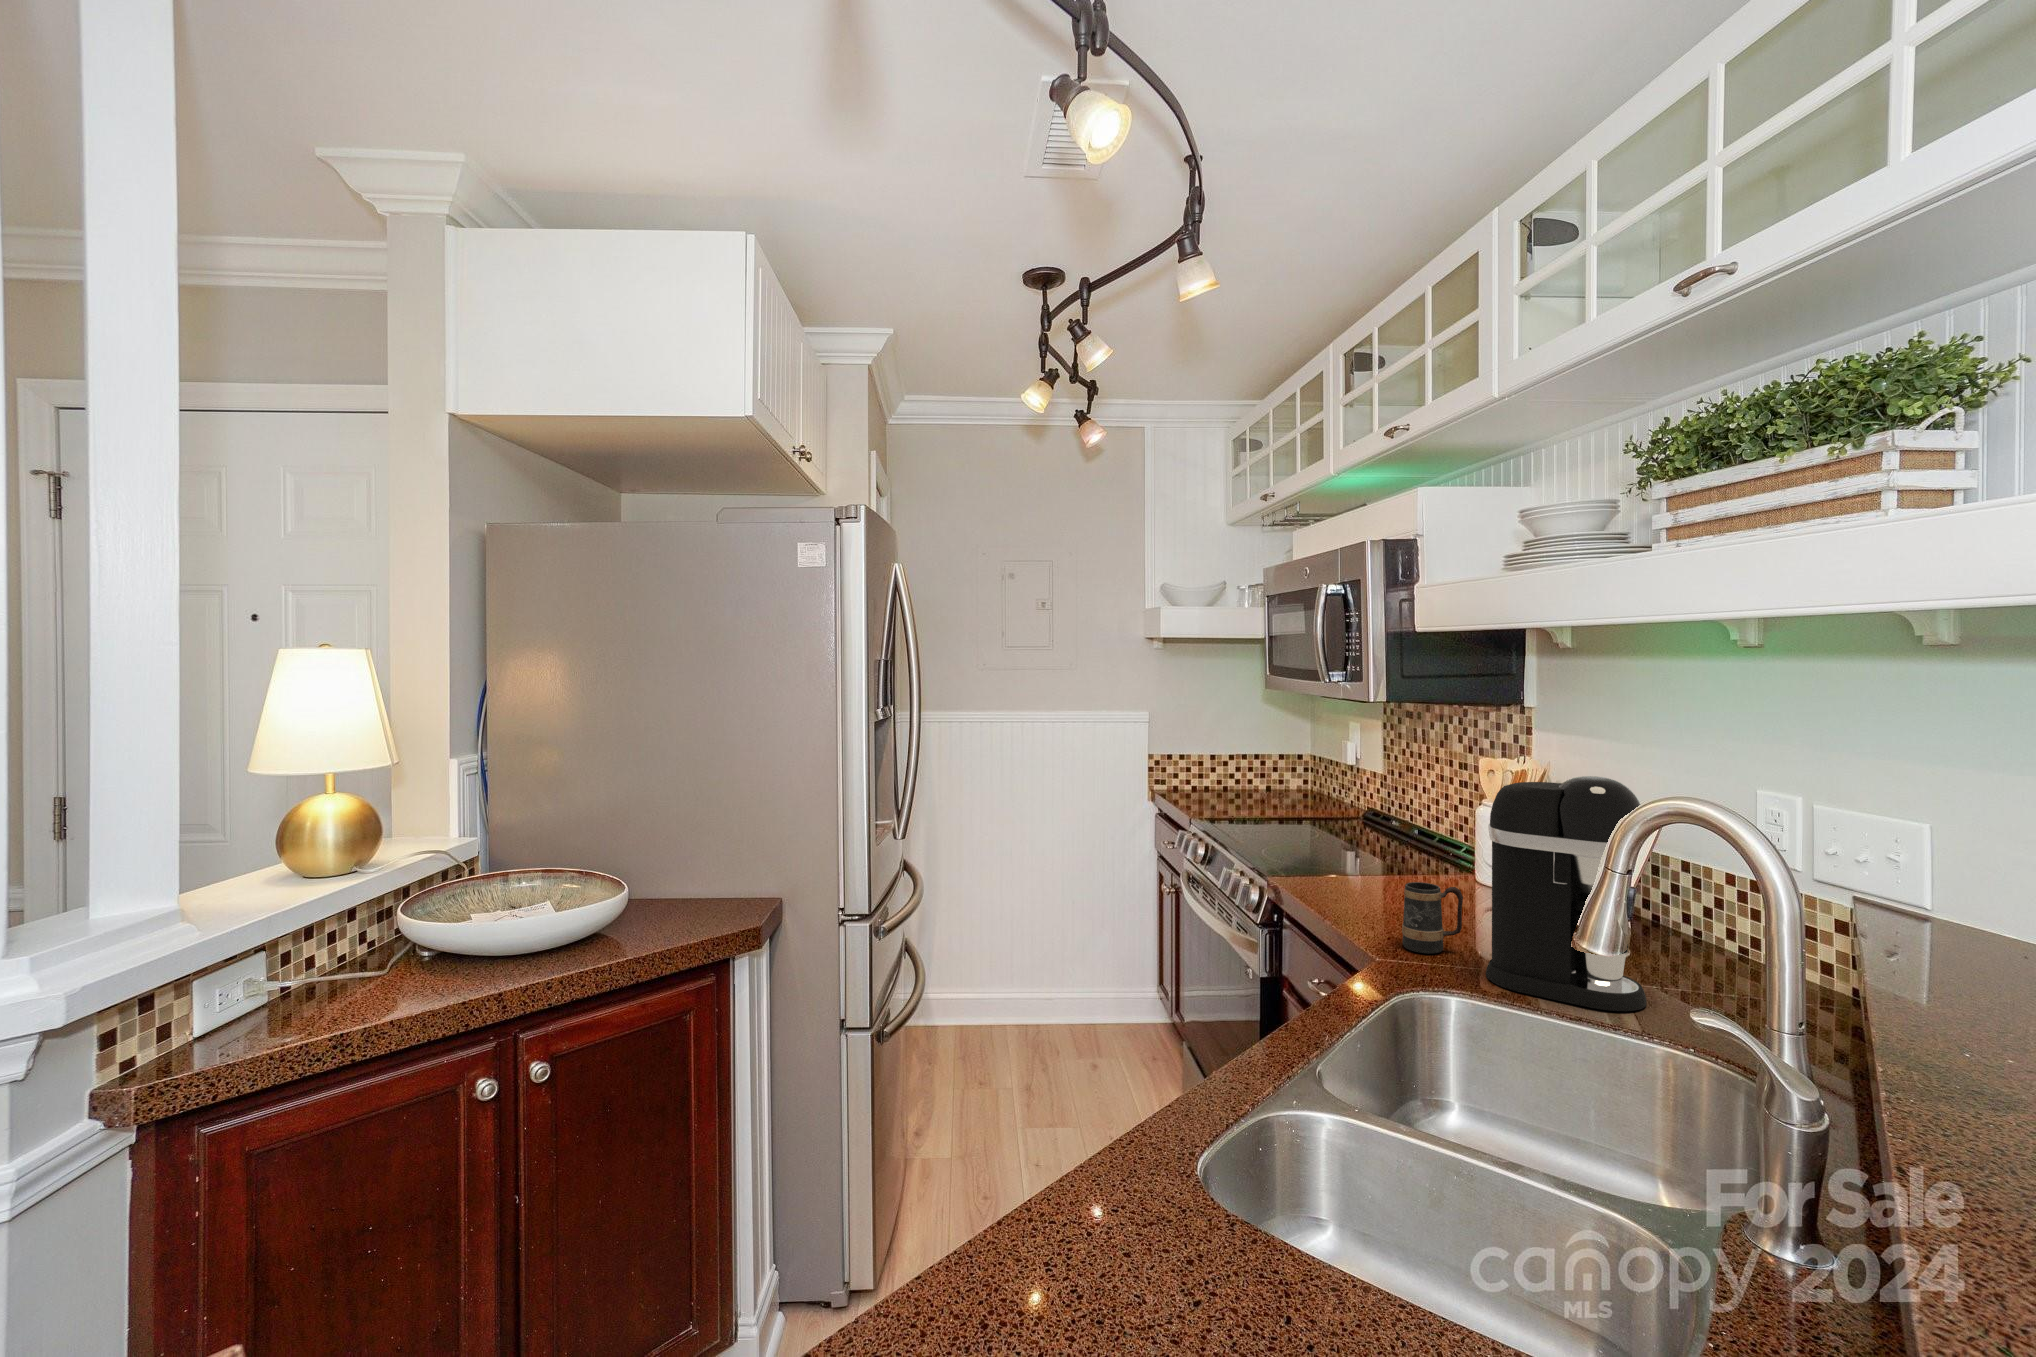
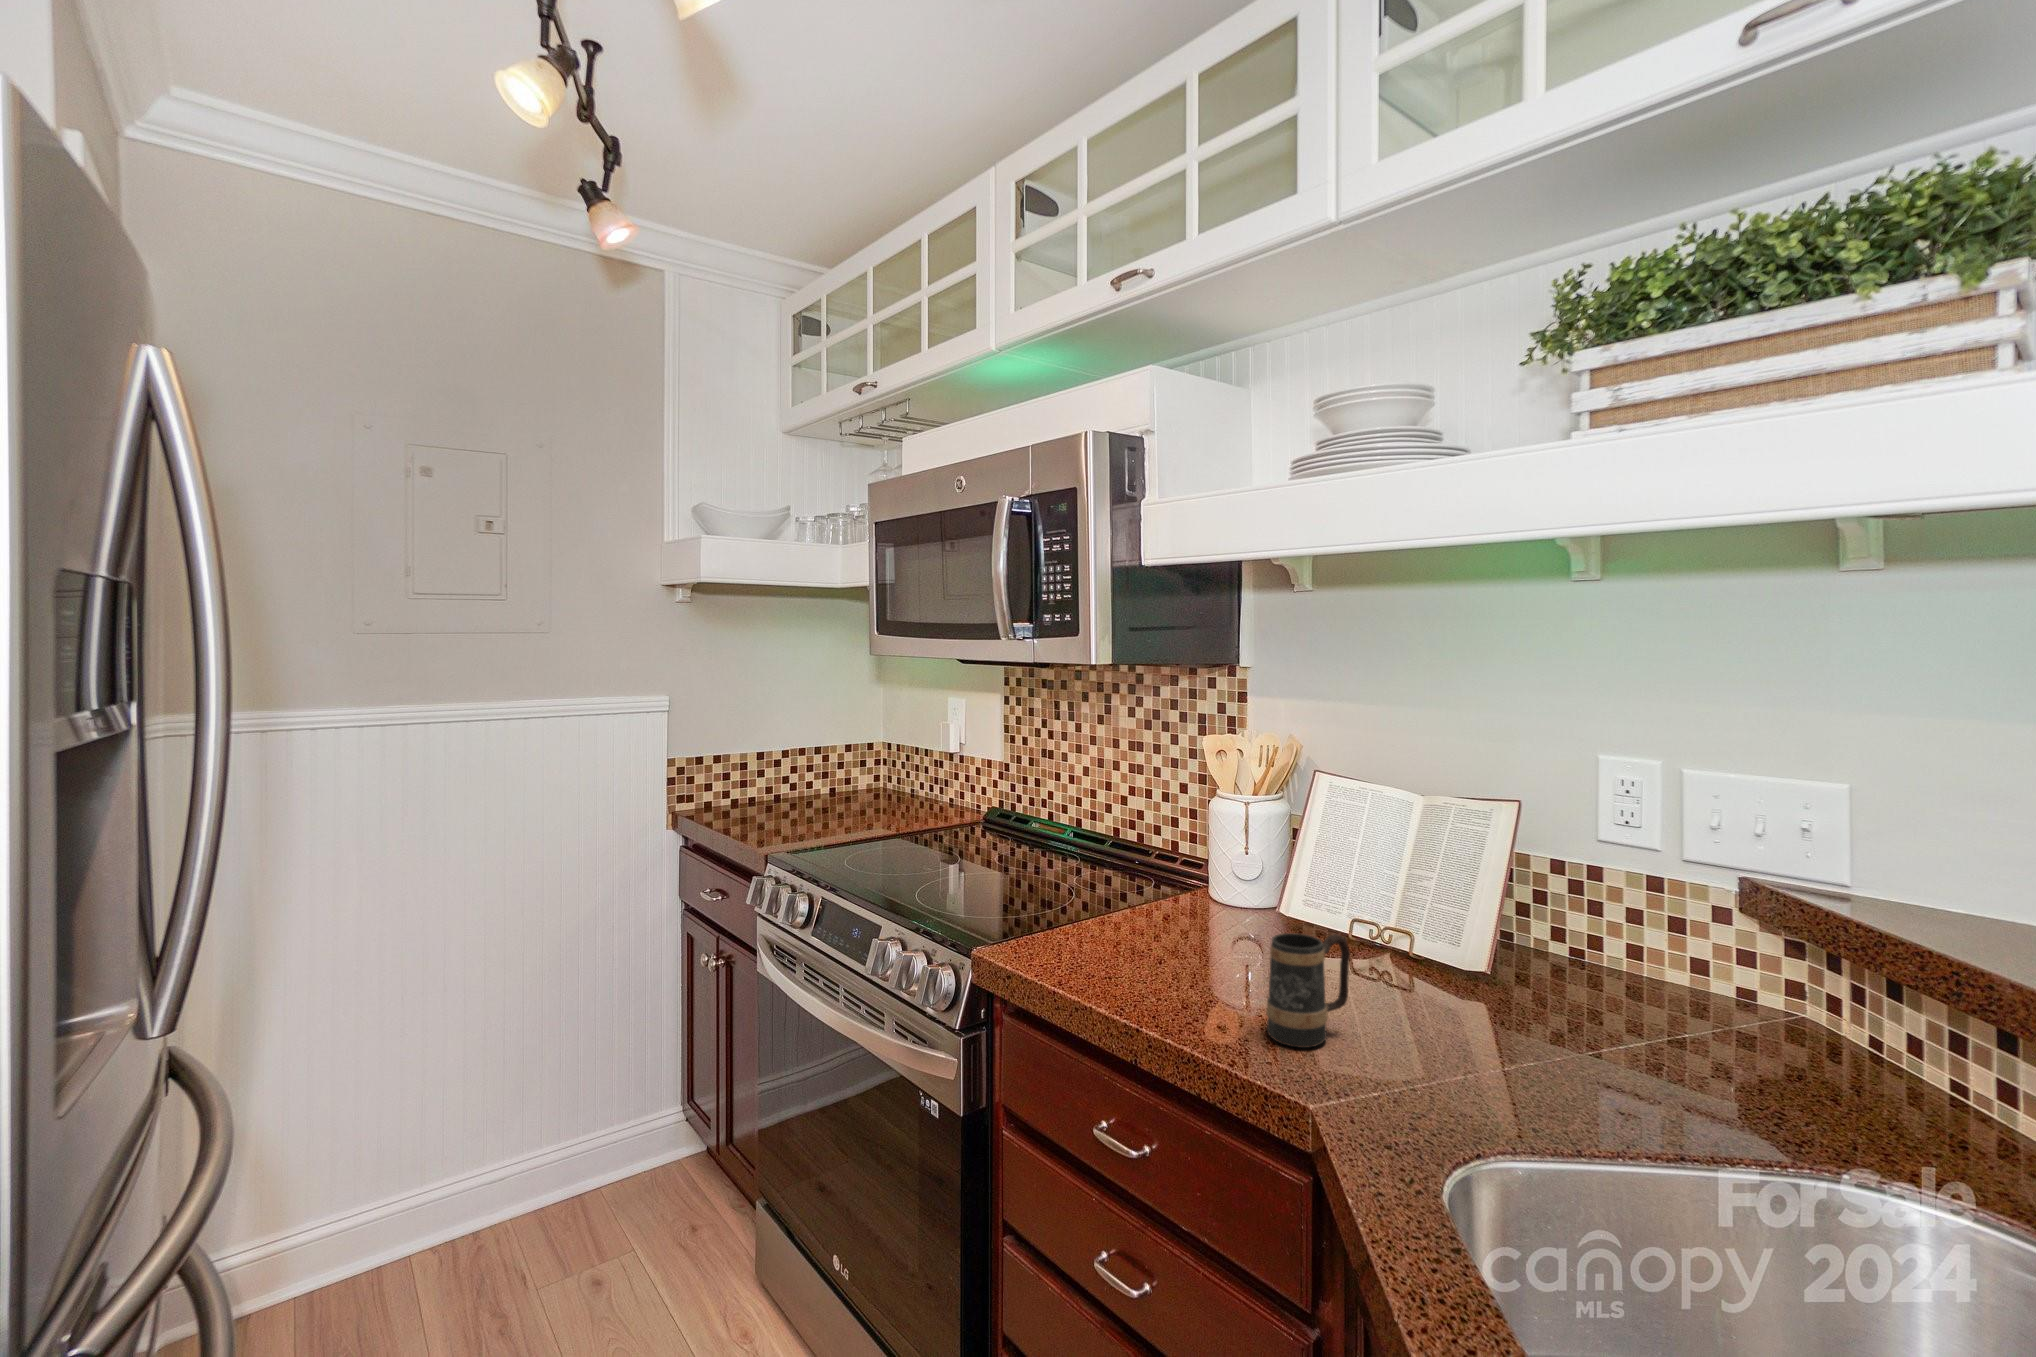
coffee maker: present [1486,776,1647,1011] -> none [1412,753,1635,1098]

